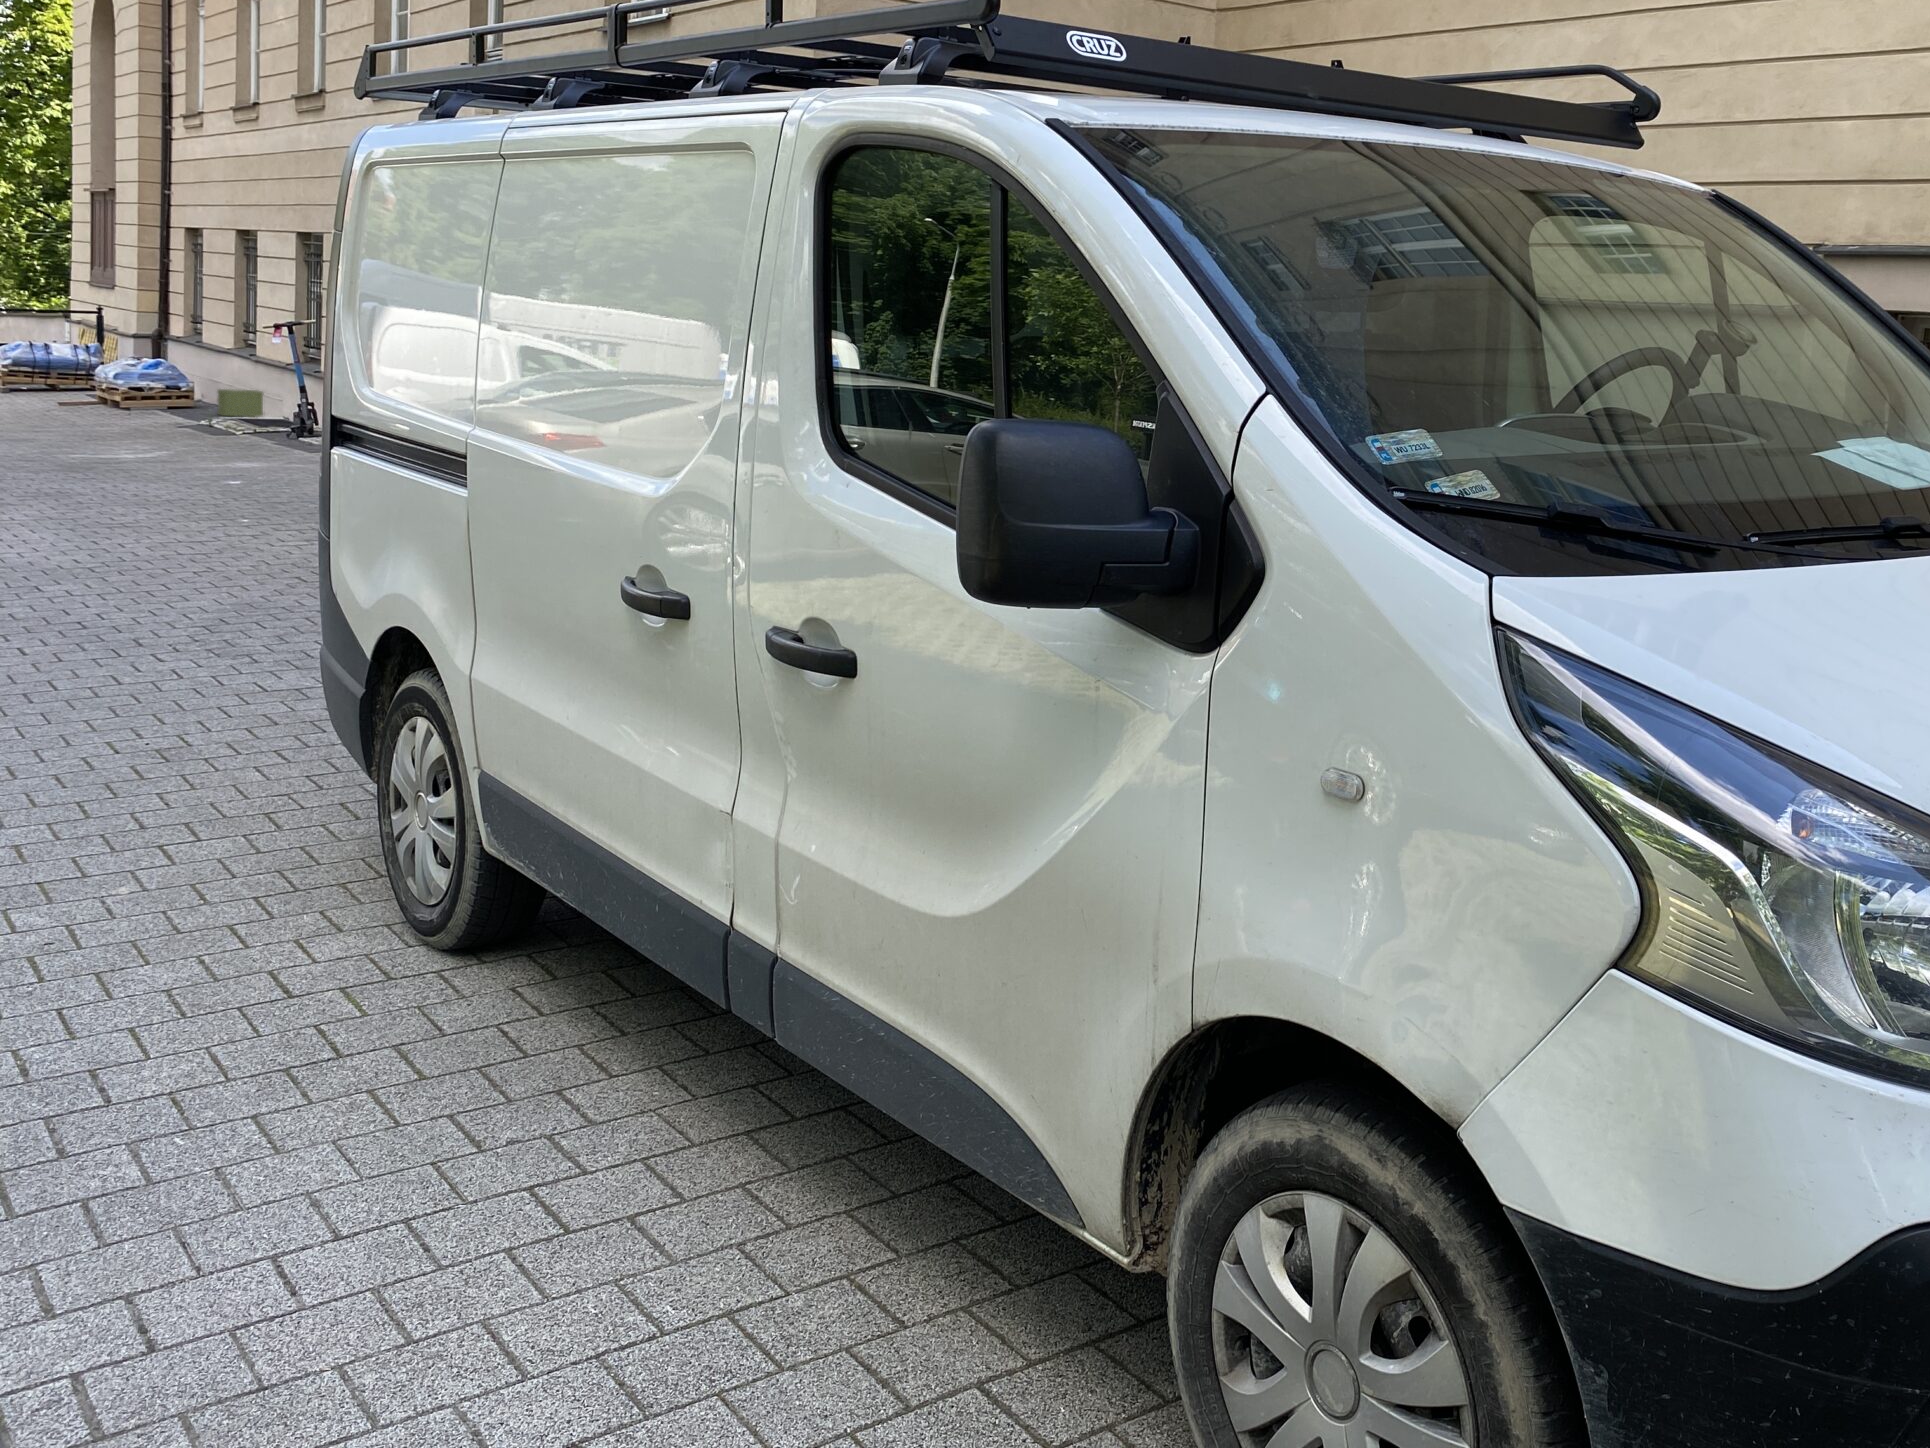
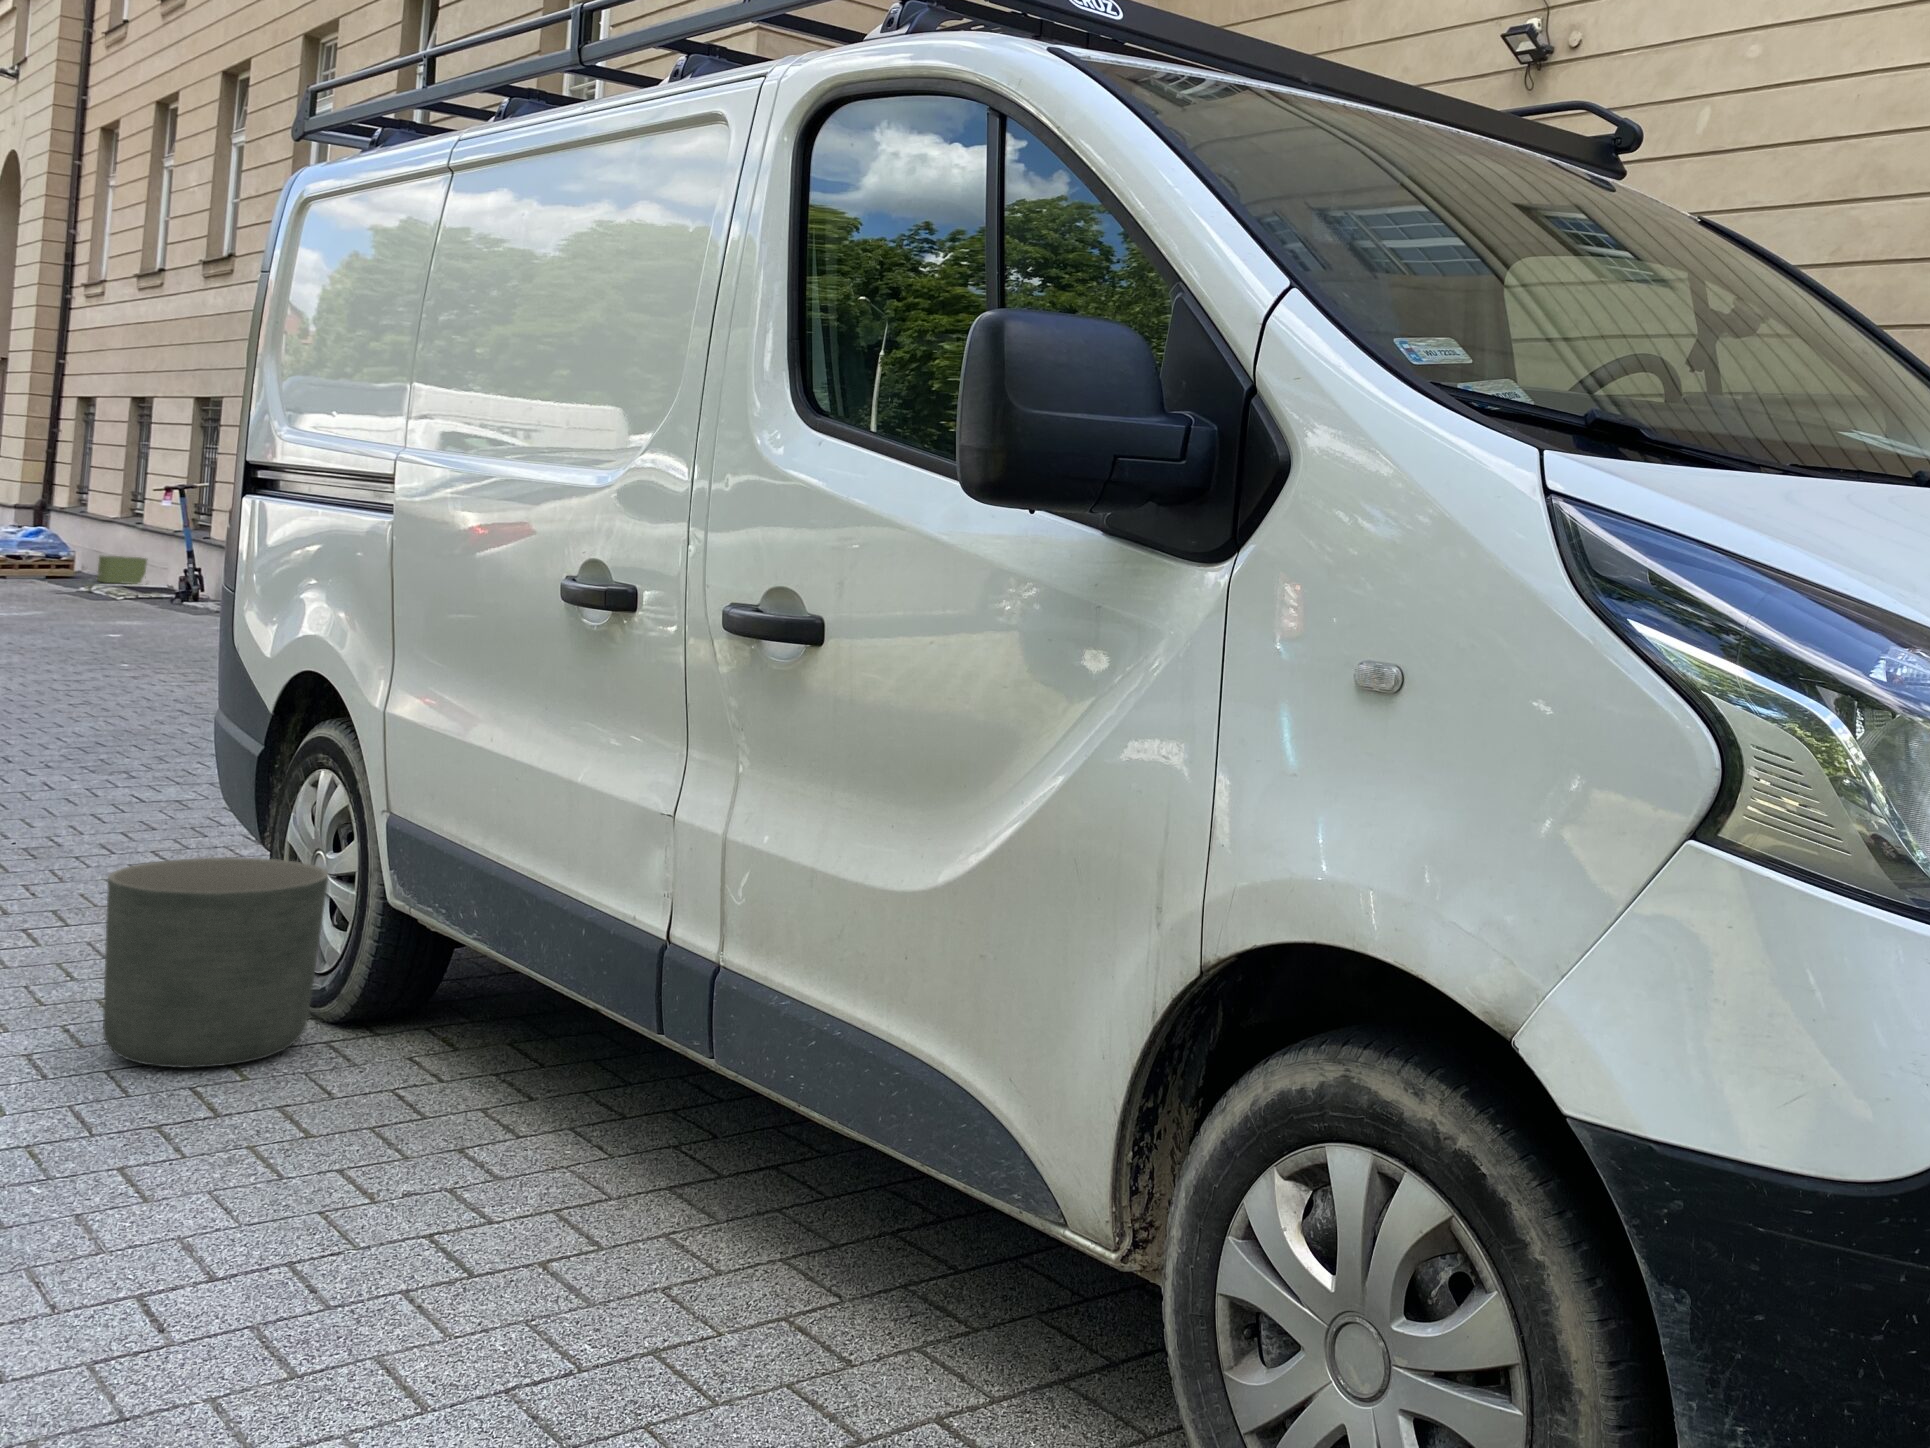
planter: none [228,800,429,1001] -> present [103,858,328,1068]

